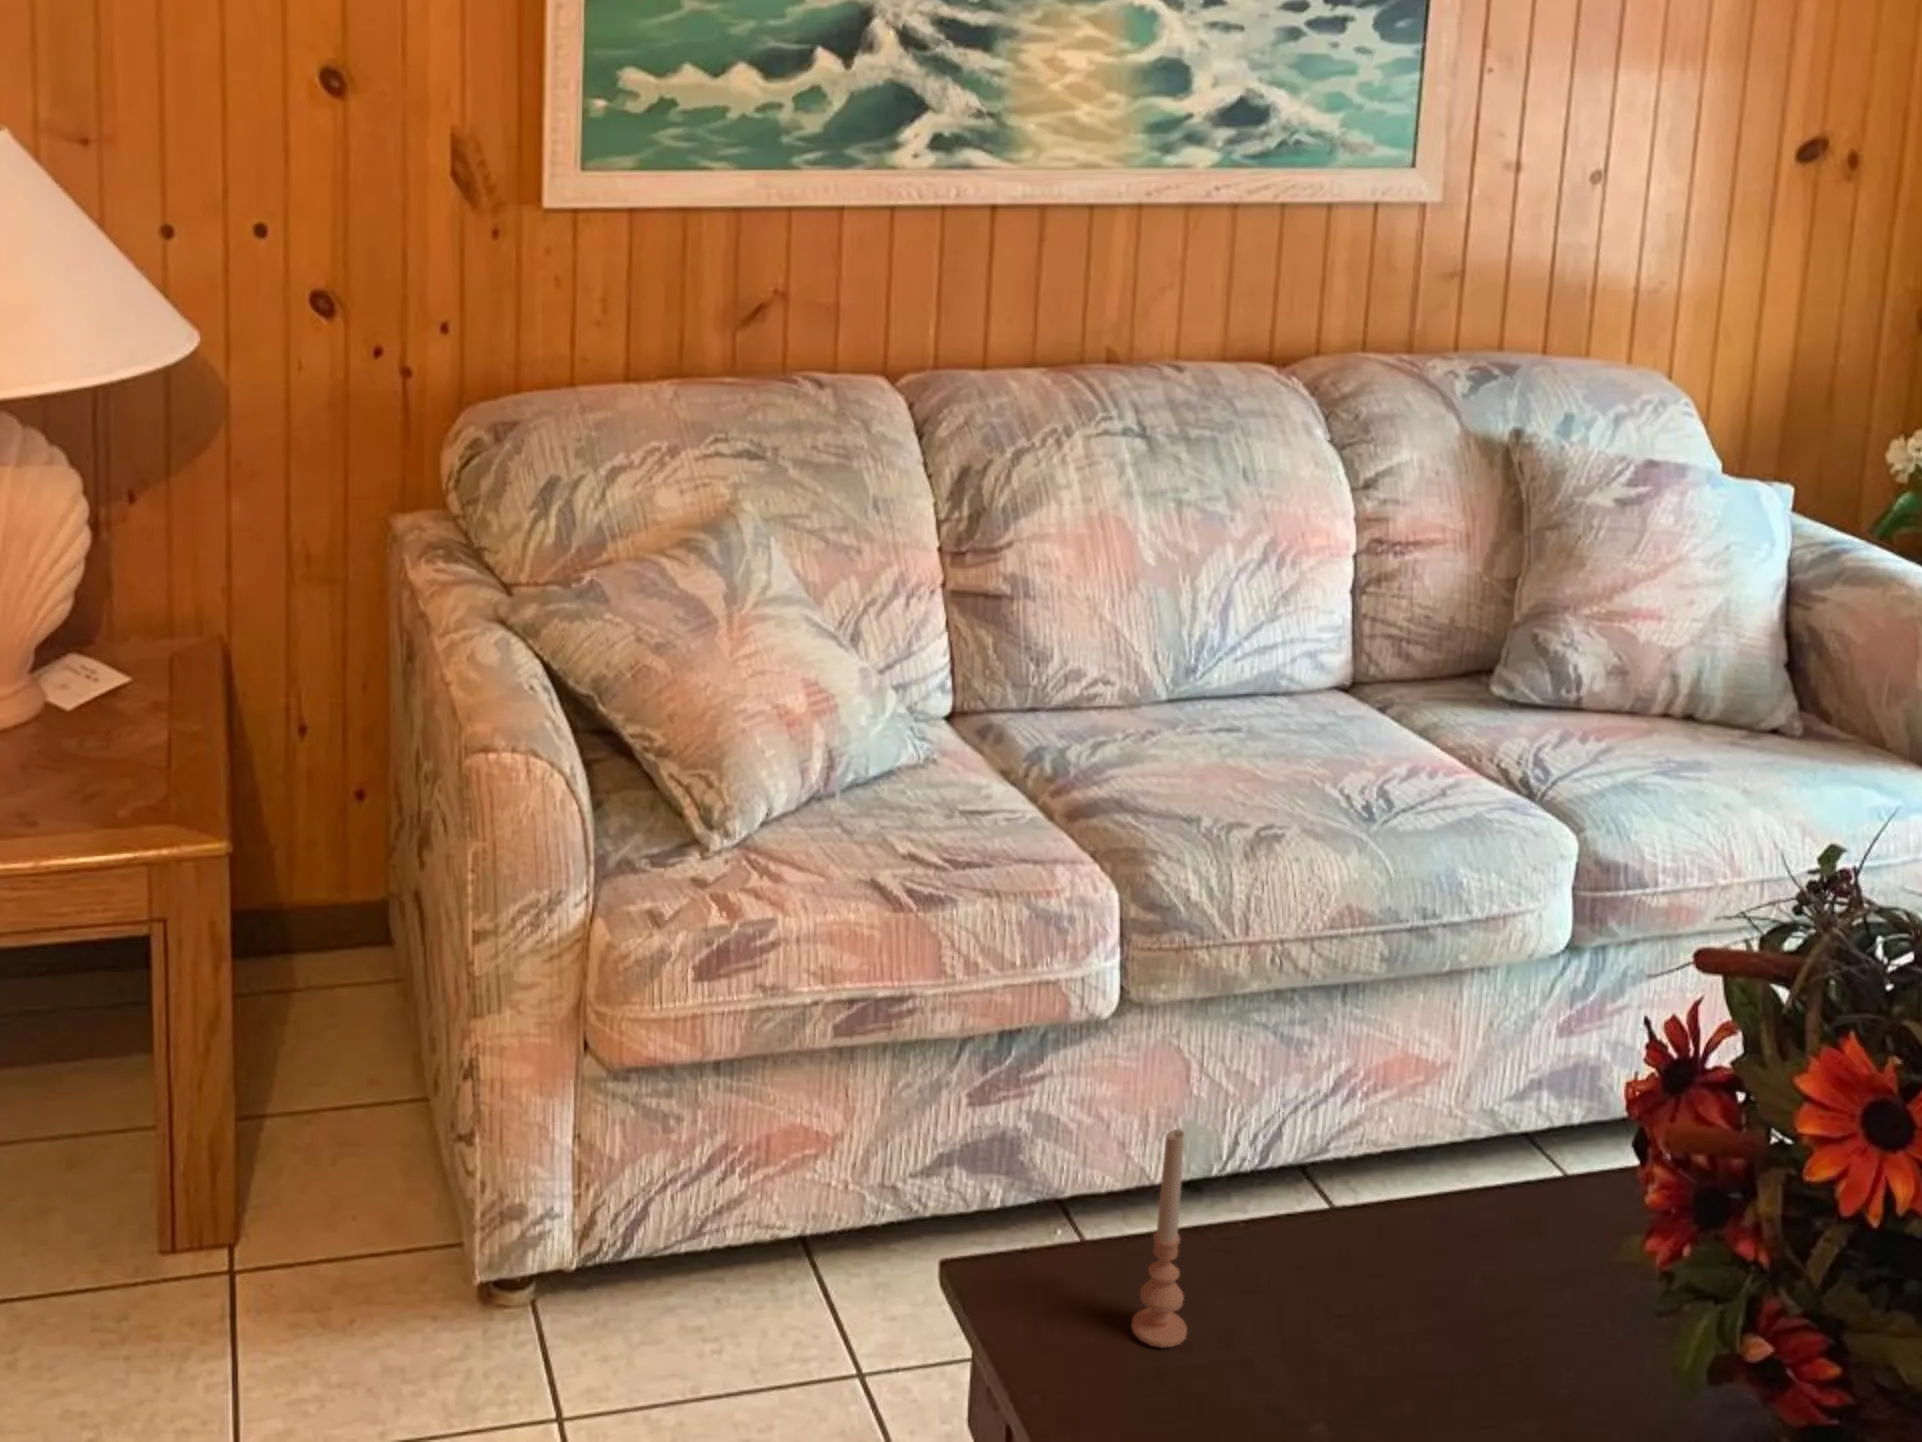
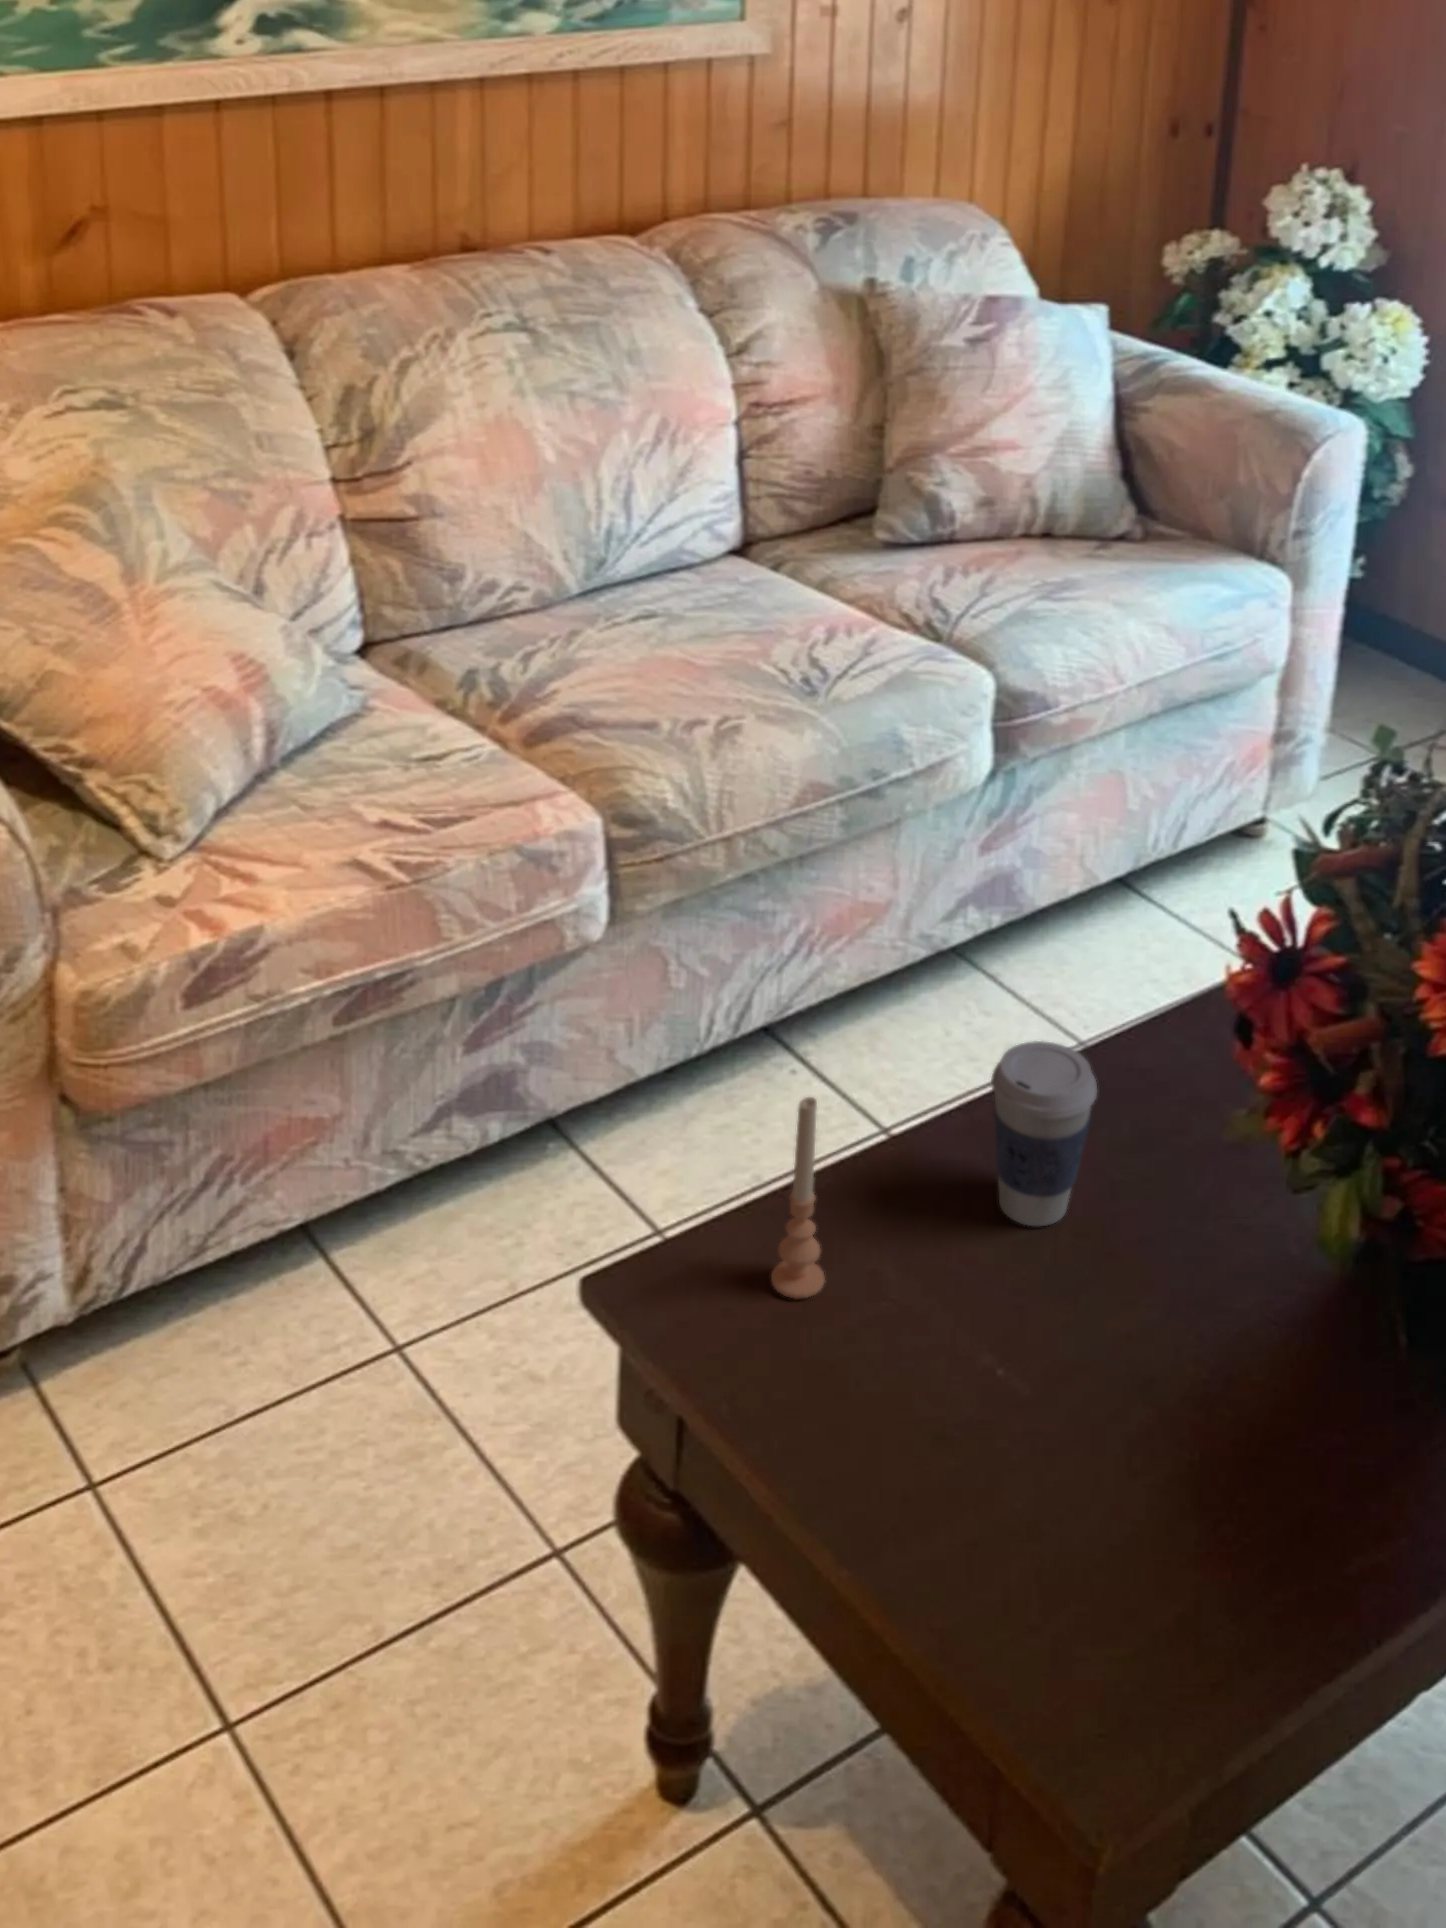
coffee cup: none [1392,1139,1509,1344] -> present [991,1041,1097,1226]

